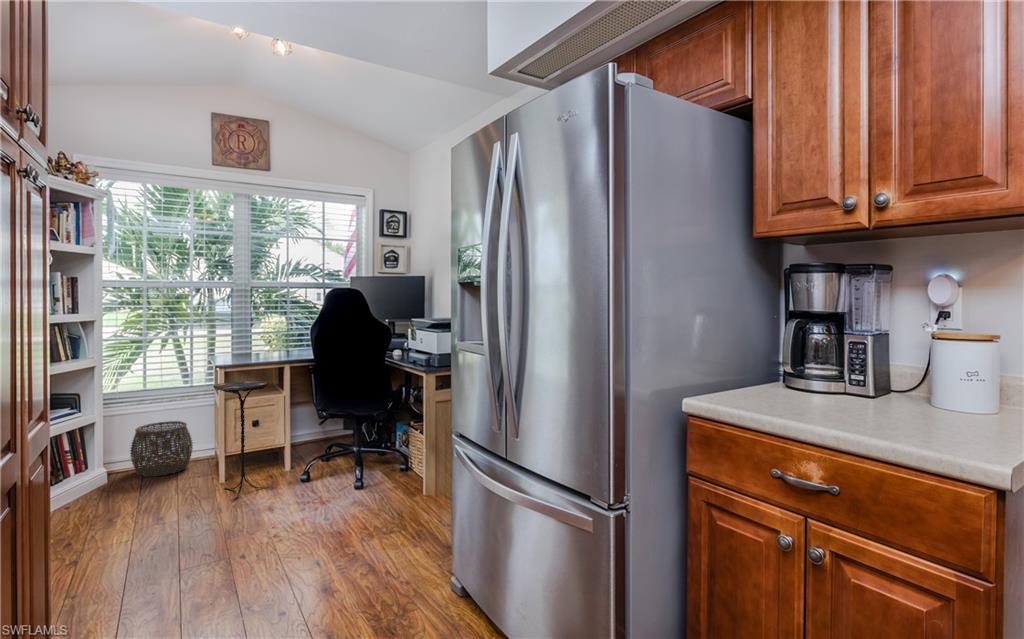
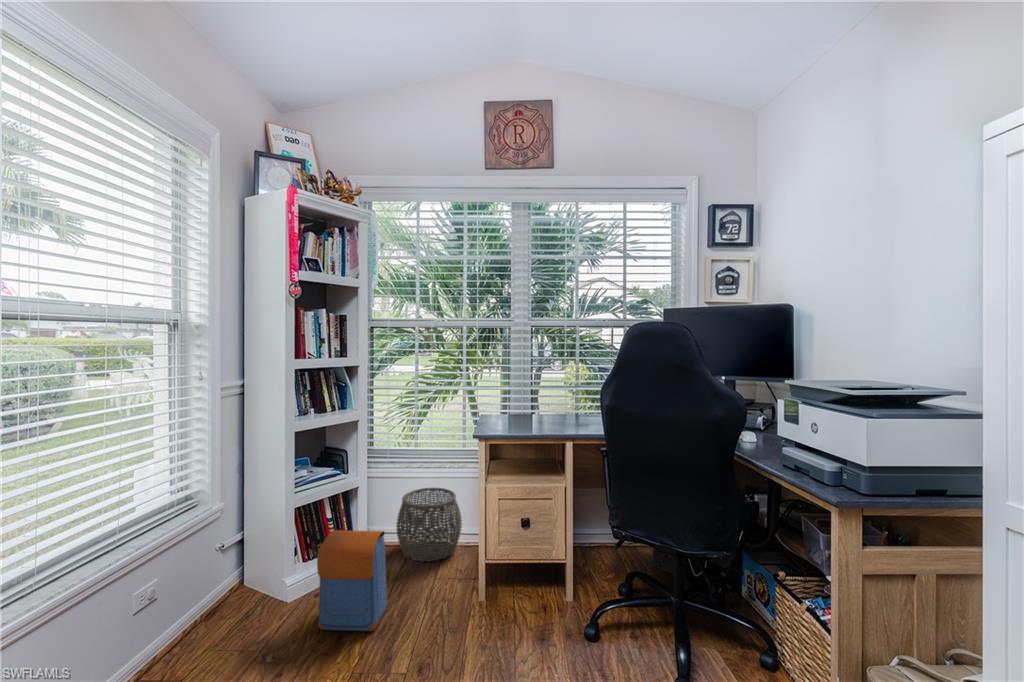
side table: present [213,381,269,499] -> none [463,463,538,654]
backpack: none [86,441,144,517] -> present [317,530,387,631]

